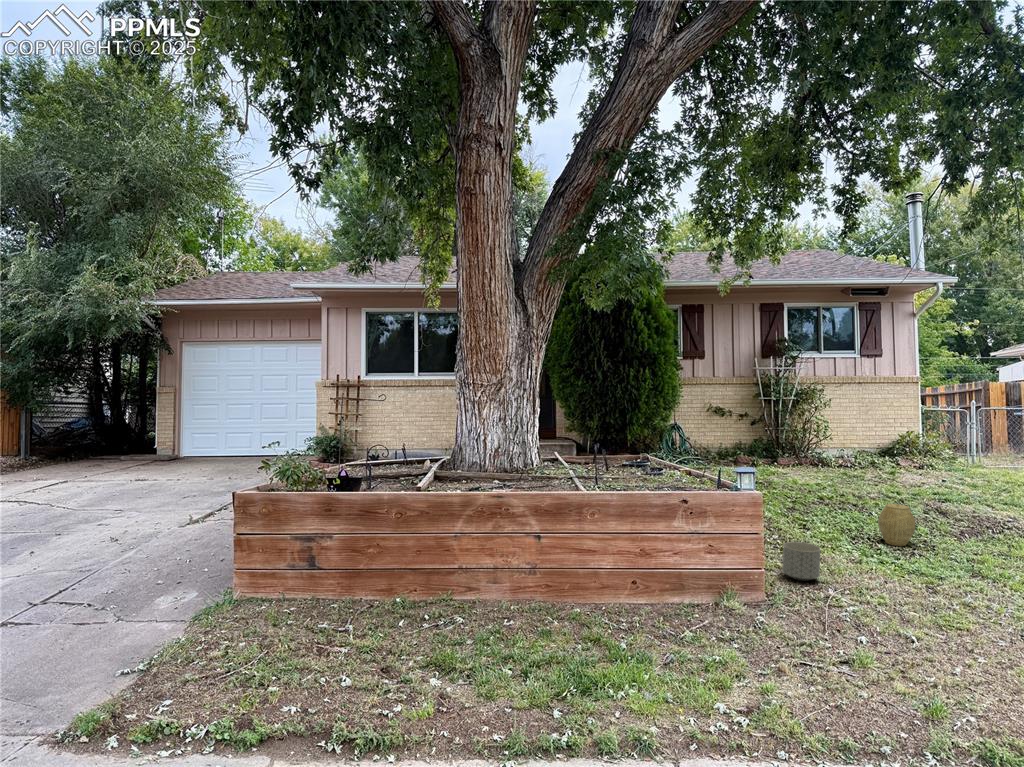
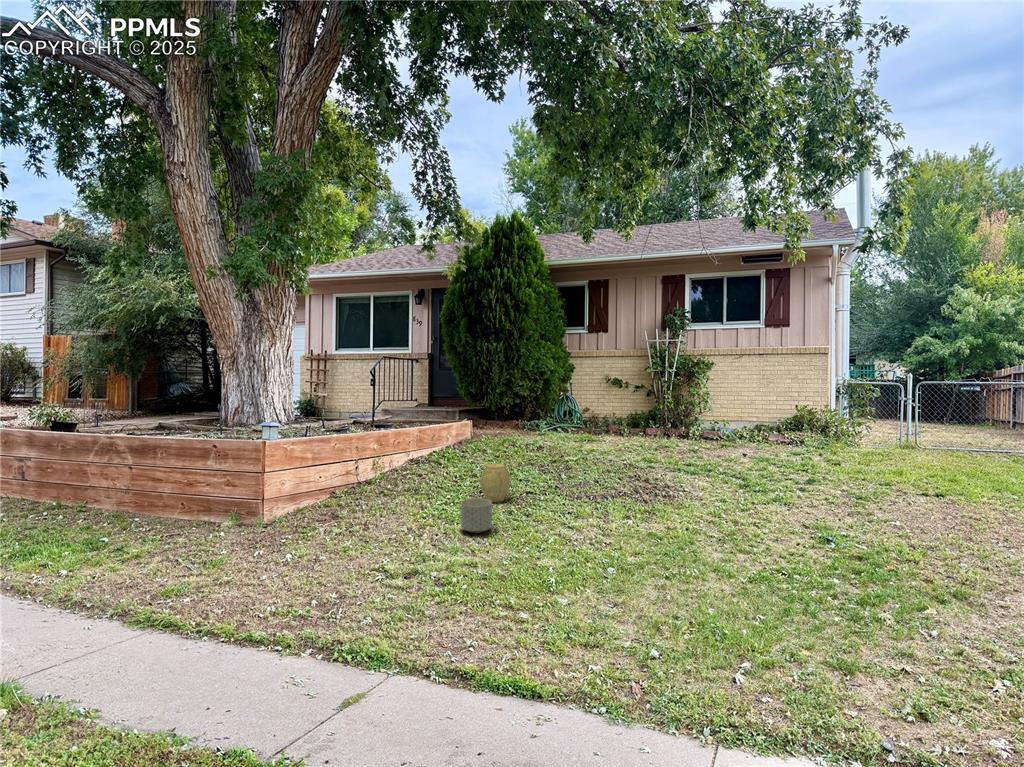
planter: present [783,542,820,581] -> present [461,498,492,533]

